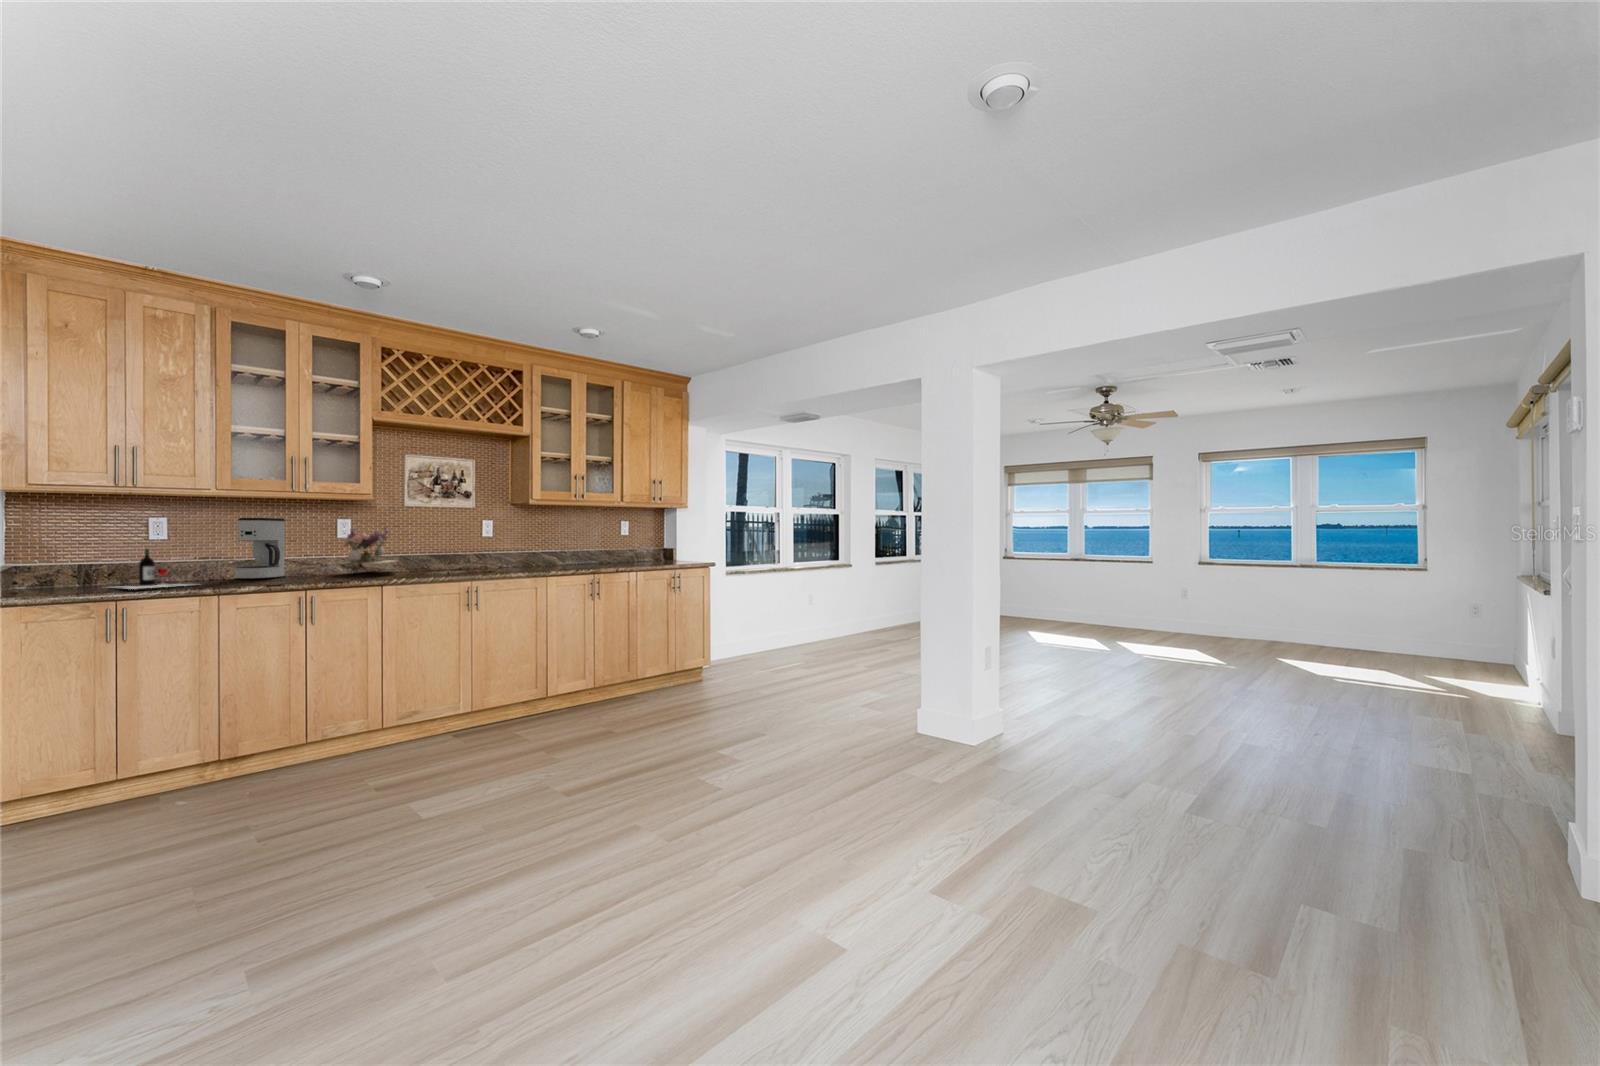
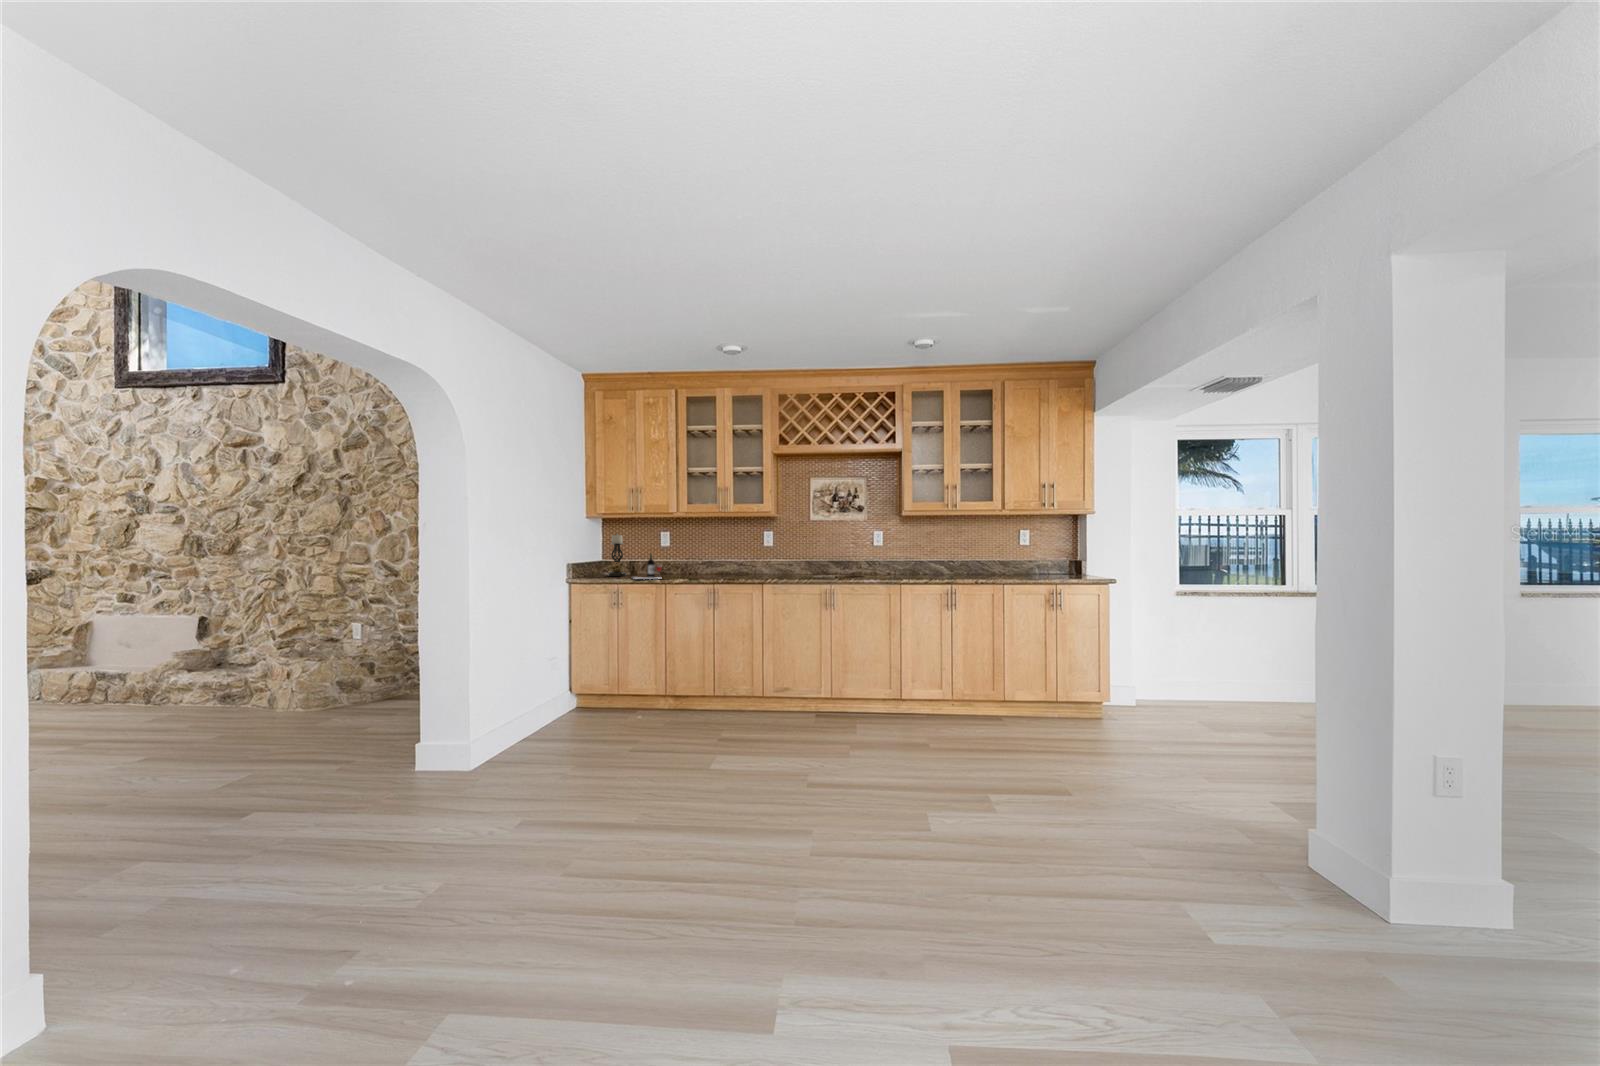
candle holder: none [31,517,76,587] -> present [608,534,626,576]
coffee maker: present [235,518,285,579] -> none [698,532,728,576]
flower arrangement: present [335,528,397,572] -> none [754,537,803,575]

